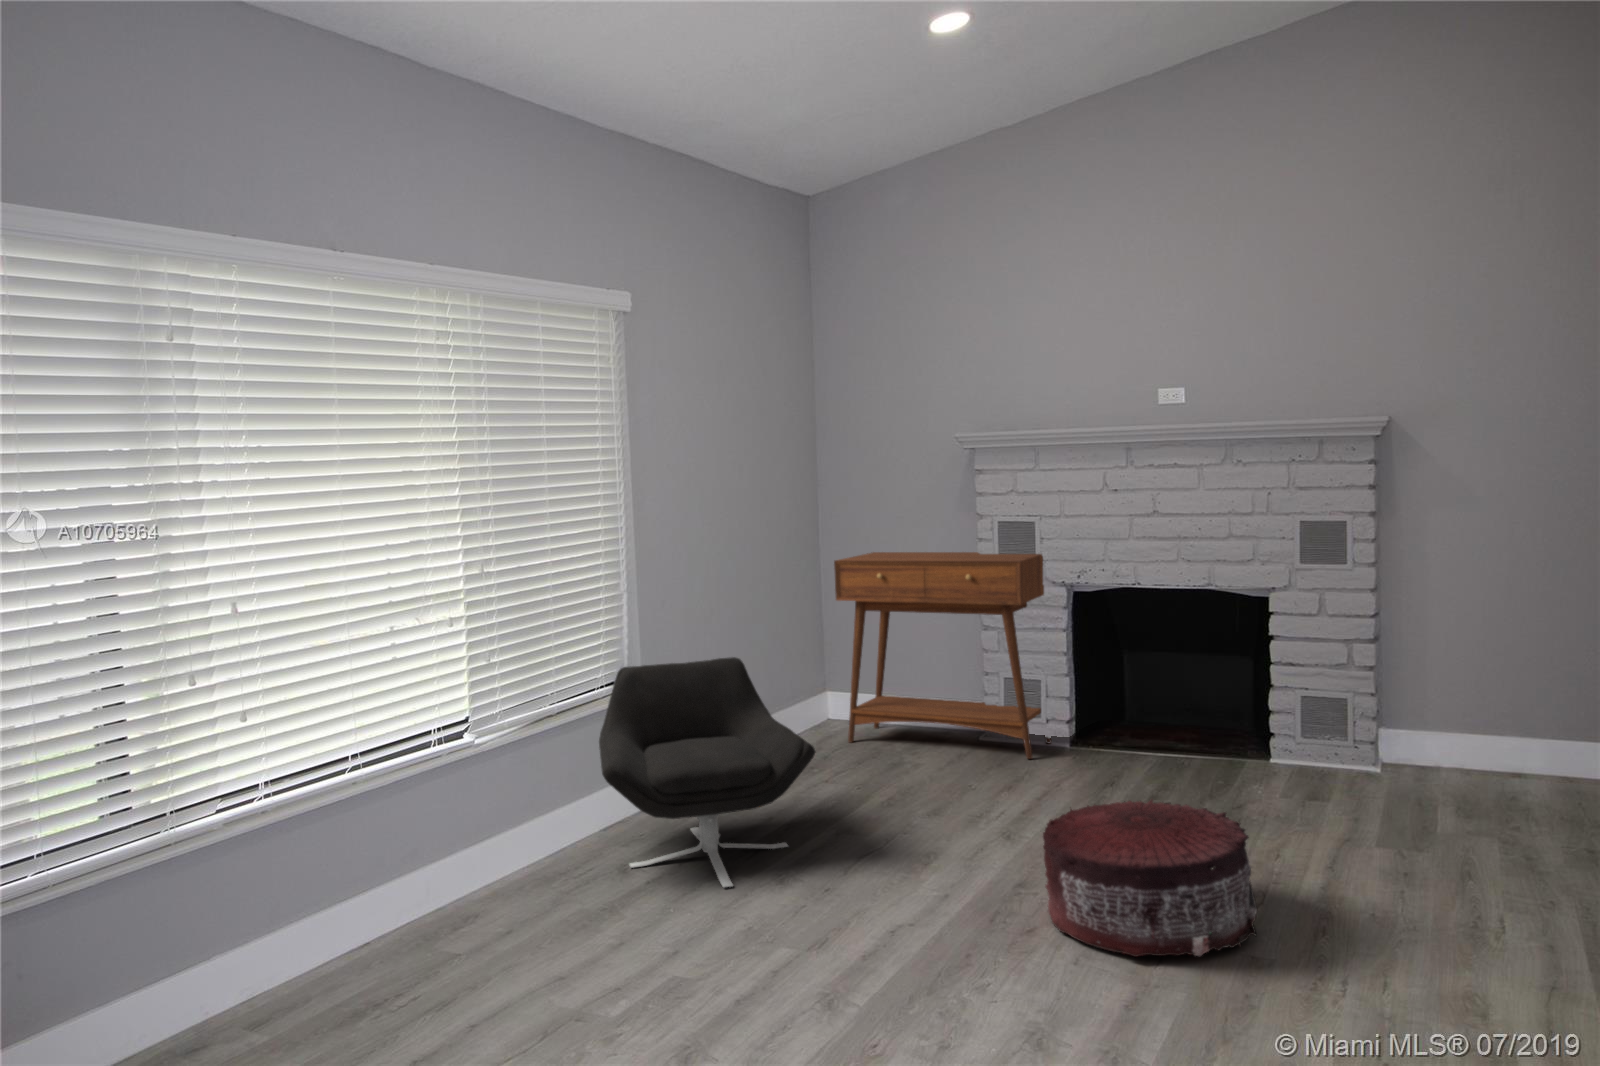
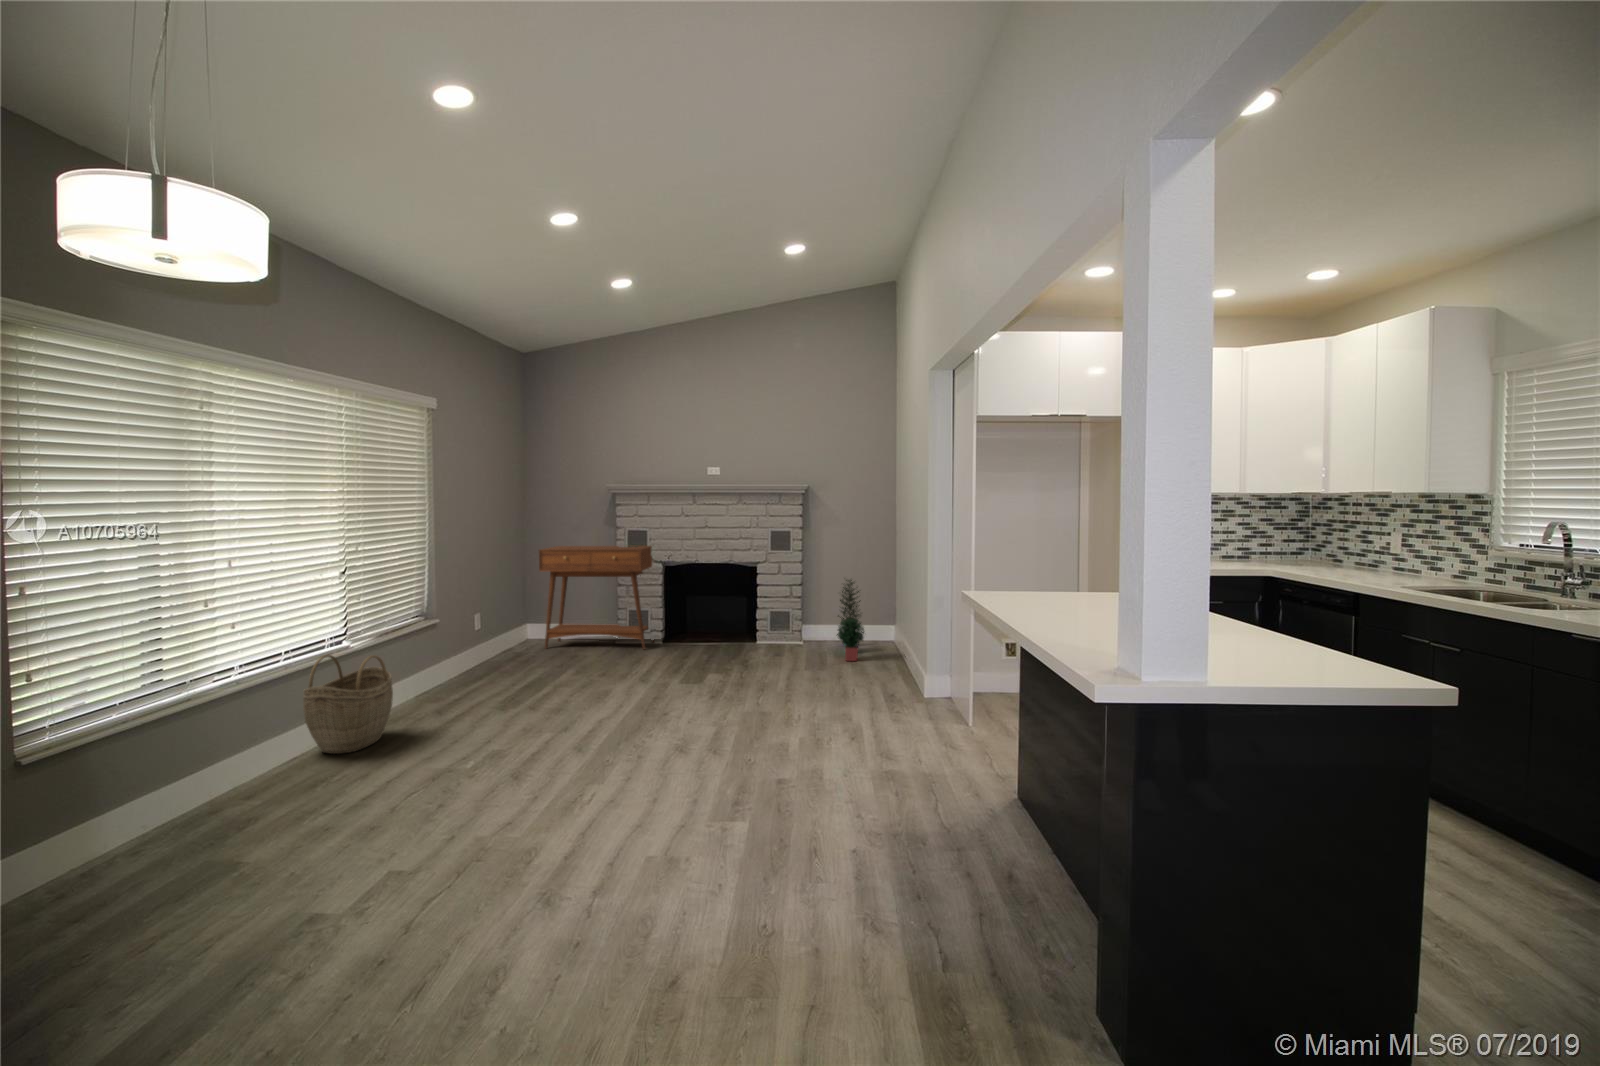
potted plant: none [1469,626,1558,834] -> present [837,580,864,661]
lounge chair: present [599,657,815,887] -> none [415,599,543,711]
woven basket: none [373,768,530,962] -> present [303,655,393,754]
pouf: present [1043,799,1257,957] -> none [658,651,748,713]

